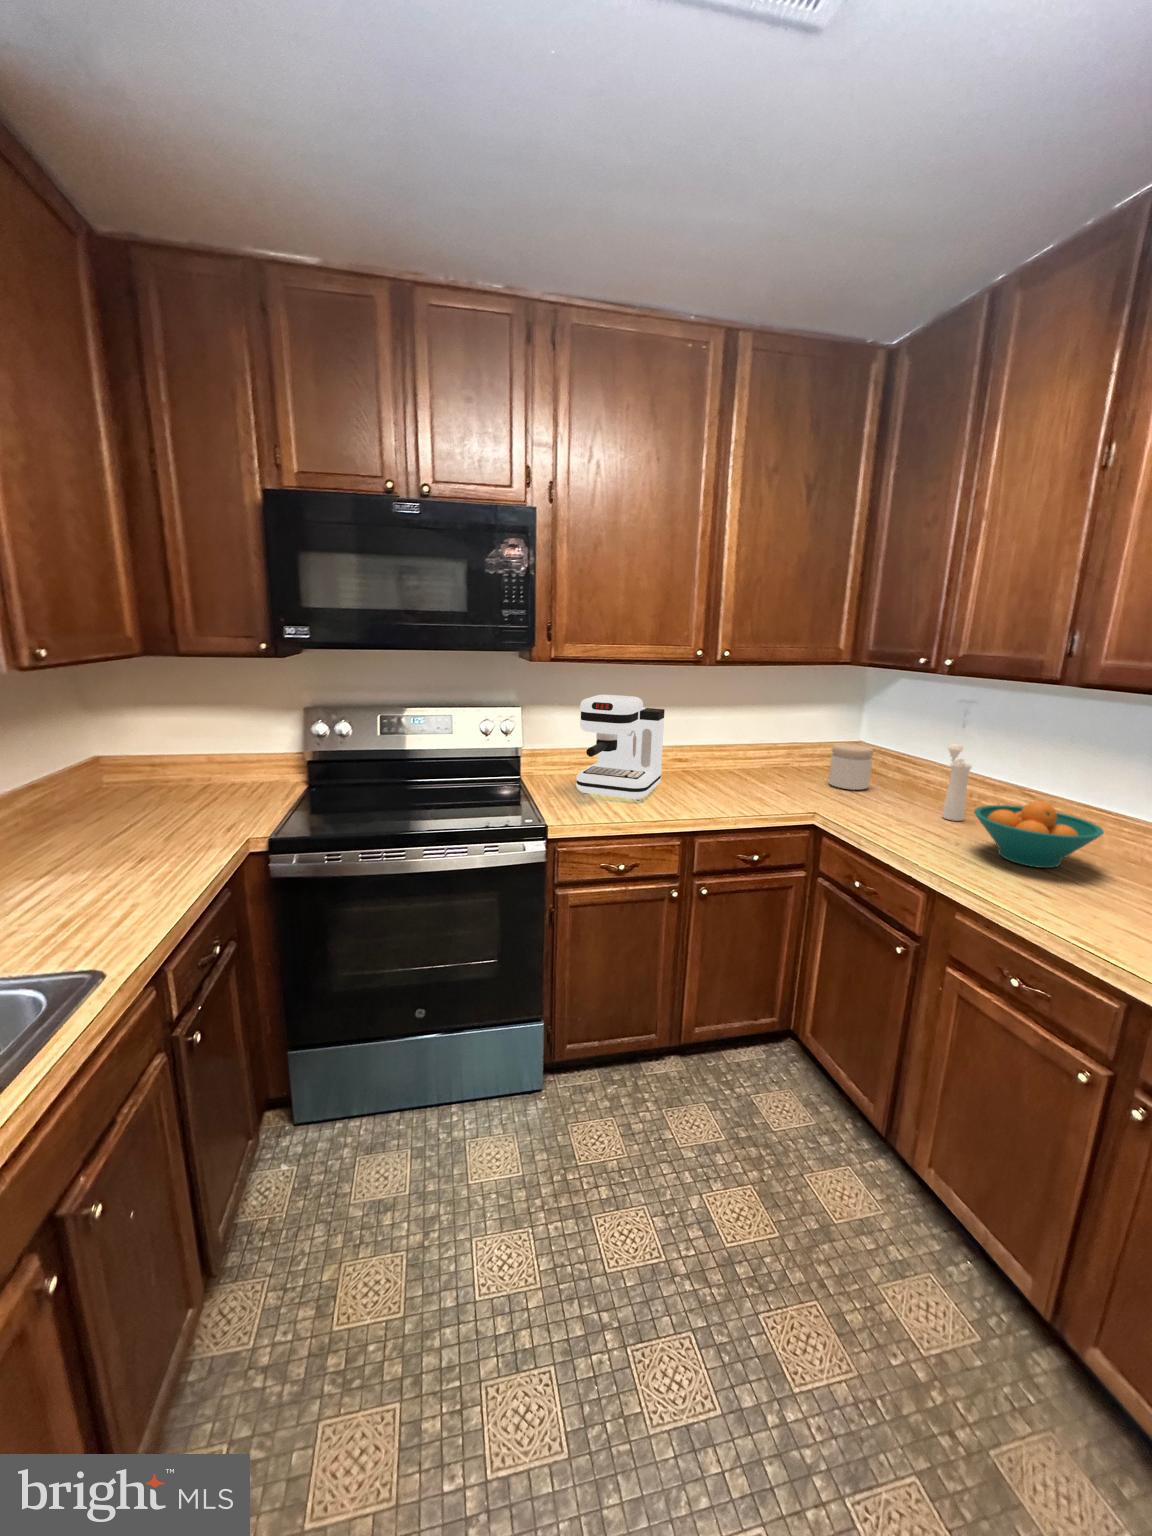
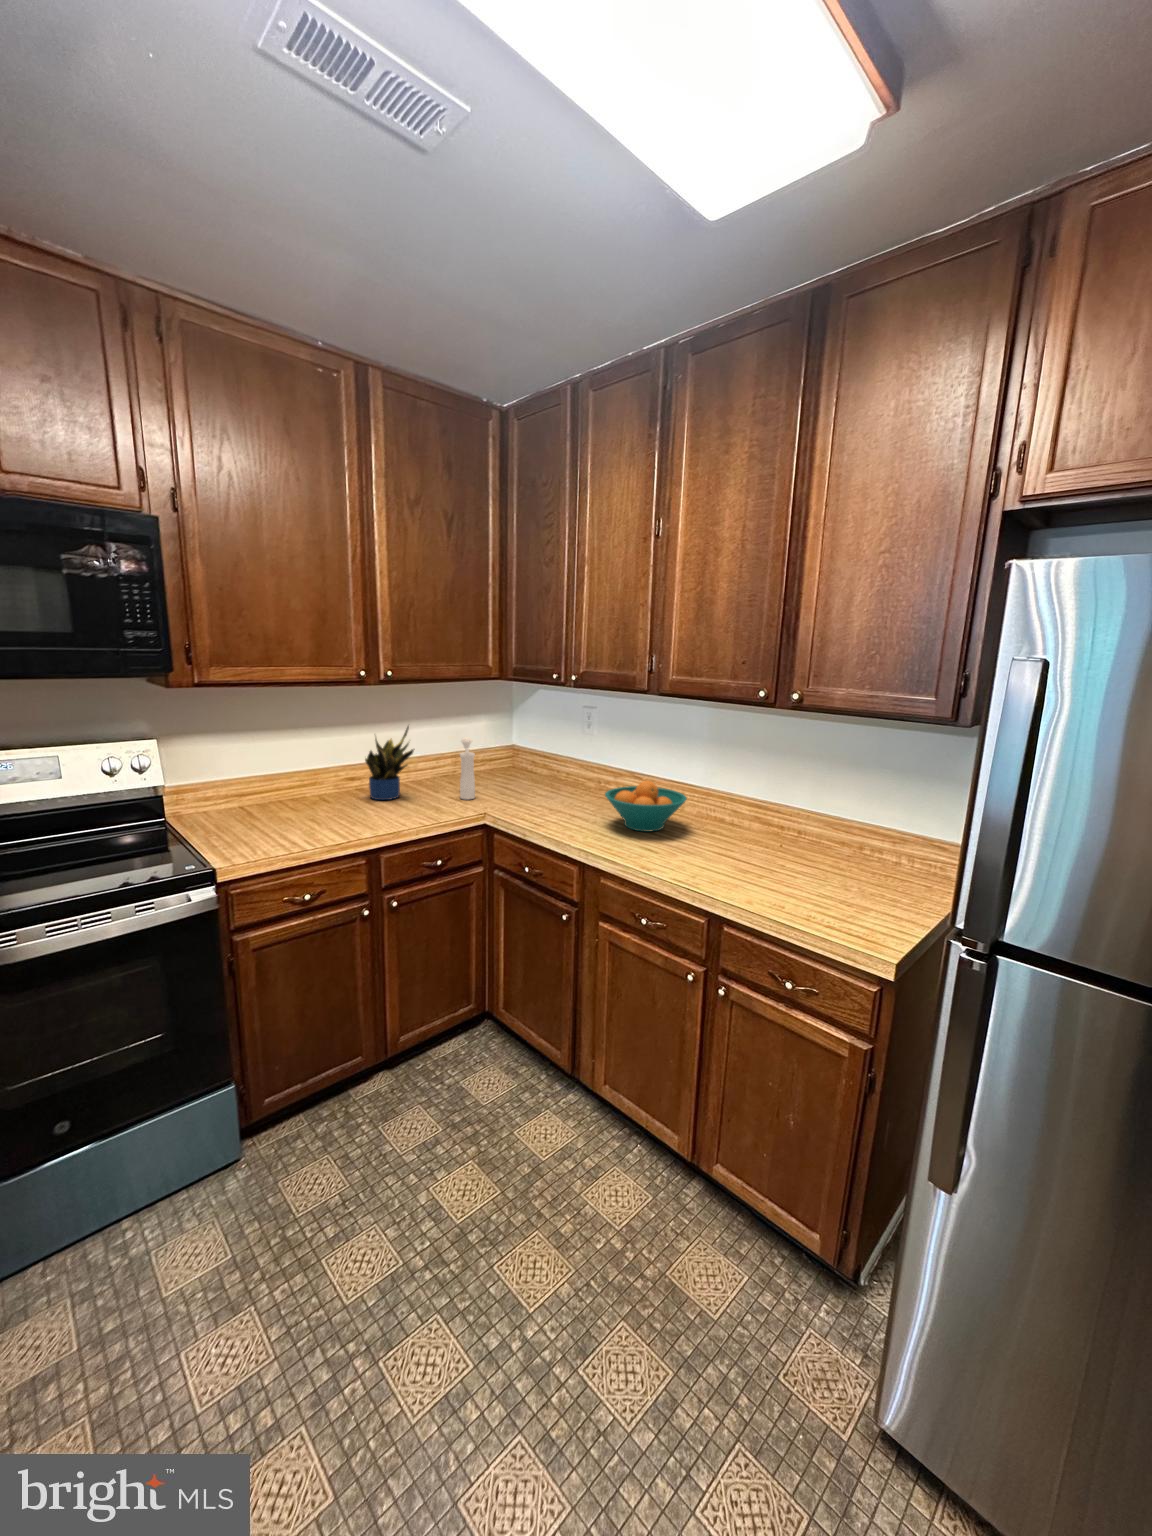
coffee maker: present [576,695,665,800] -> none [235,719,334,827]
potted plant: none [696,708,747,785] -> present [365,726,415,800]
jar: present [829,744,873,790] -> none [491,748,524,788]
pepper mill: present [942,744,972,821] -> present [460,737,475,799]

